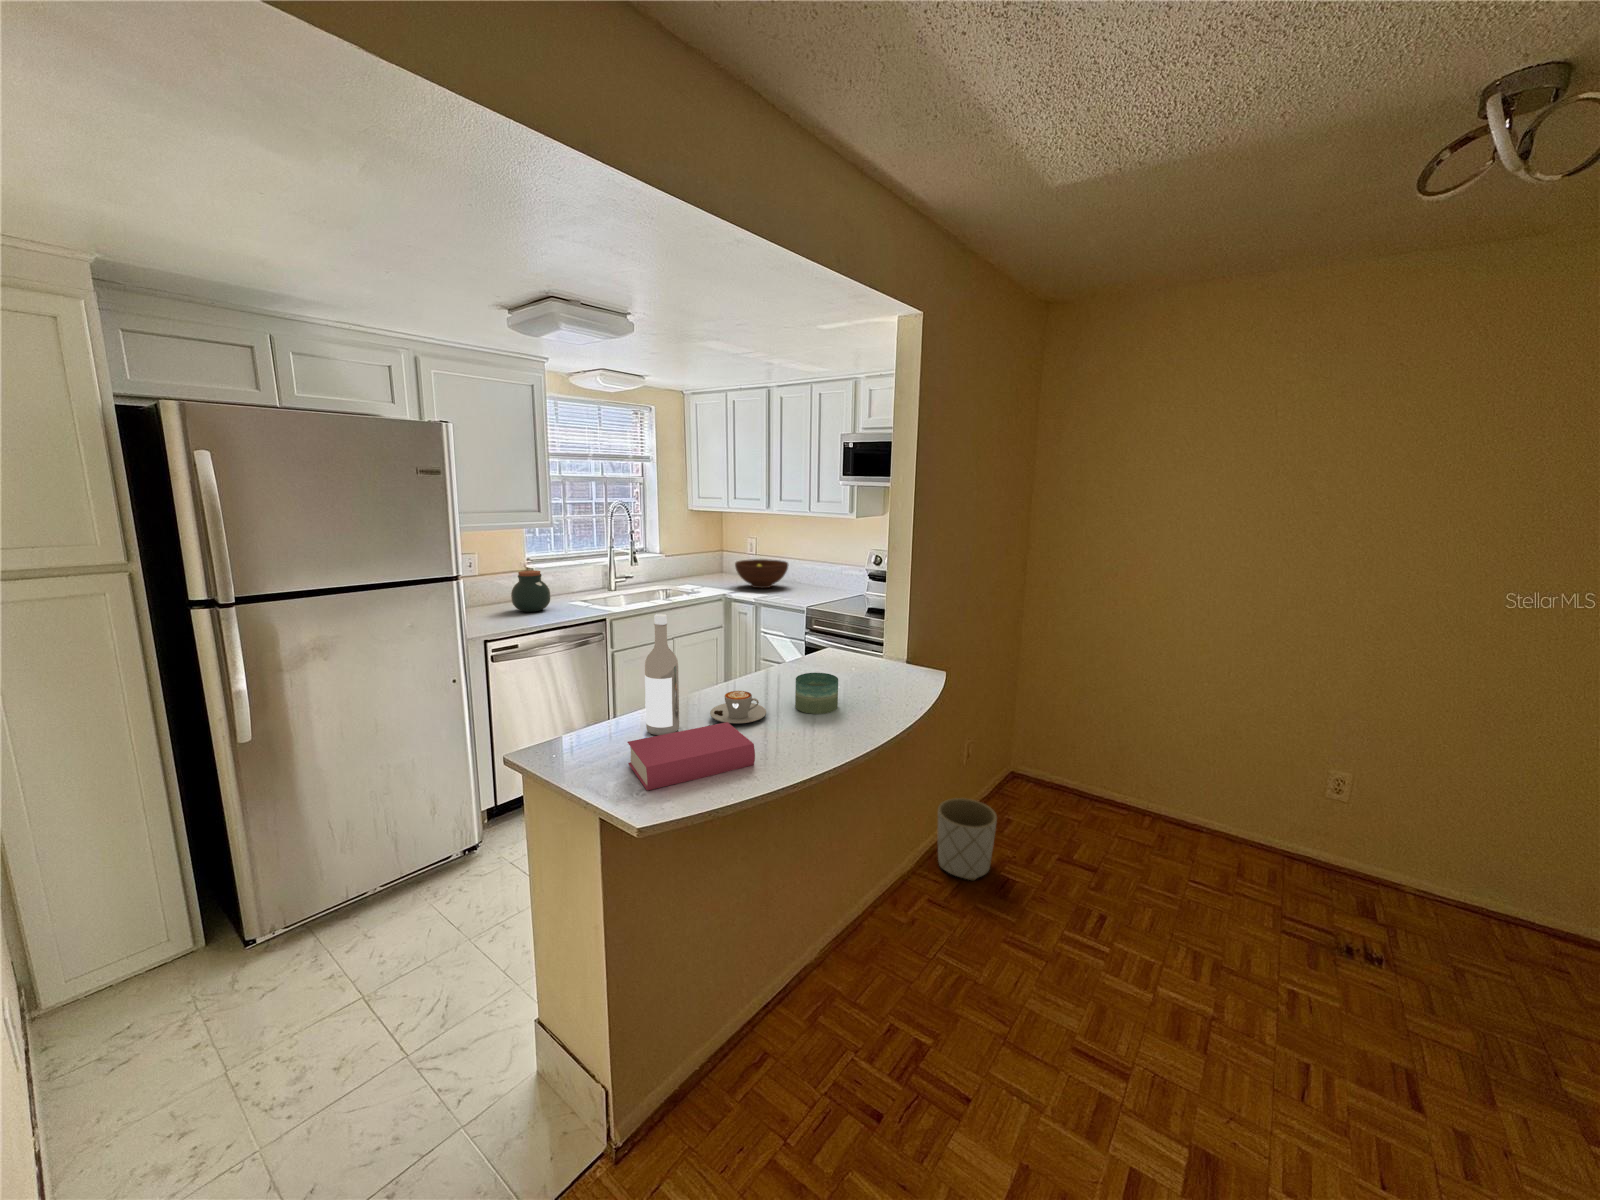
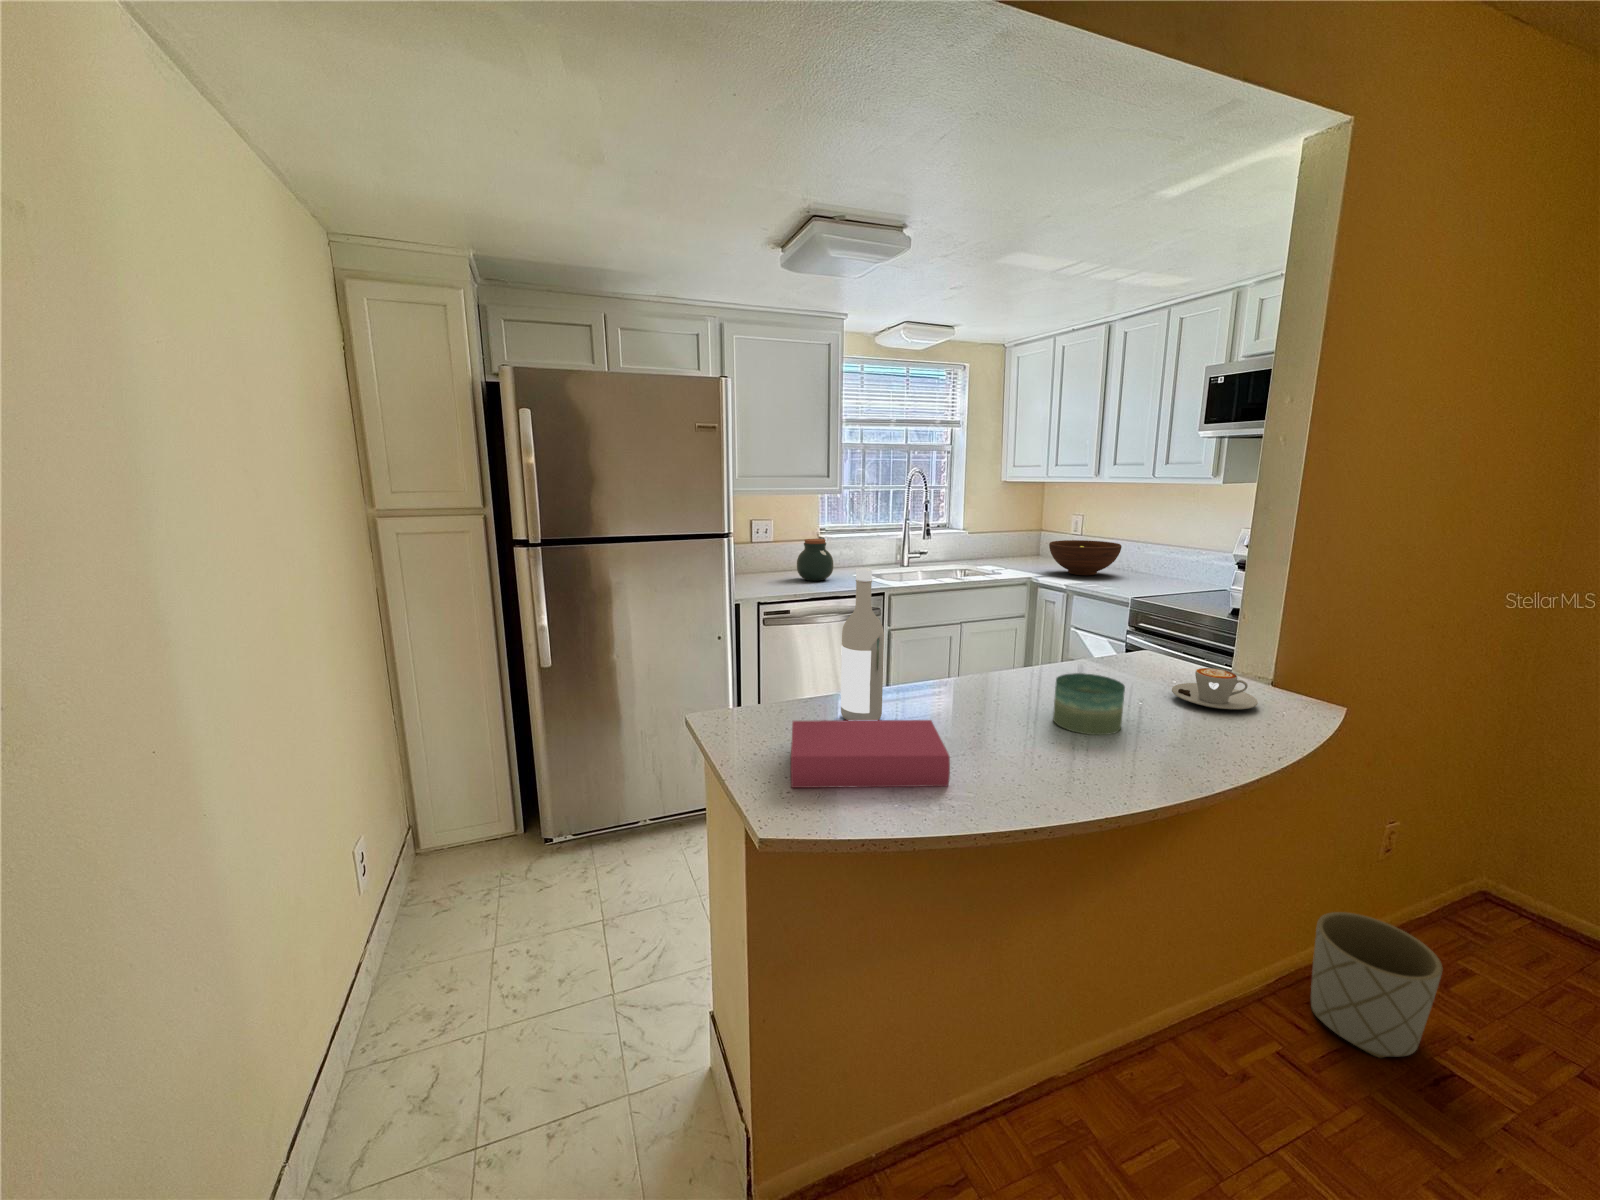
coffee cup: present [710,691,766,723] -> present [1172,668,1258,709]

